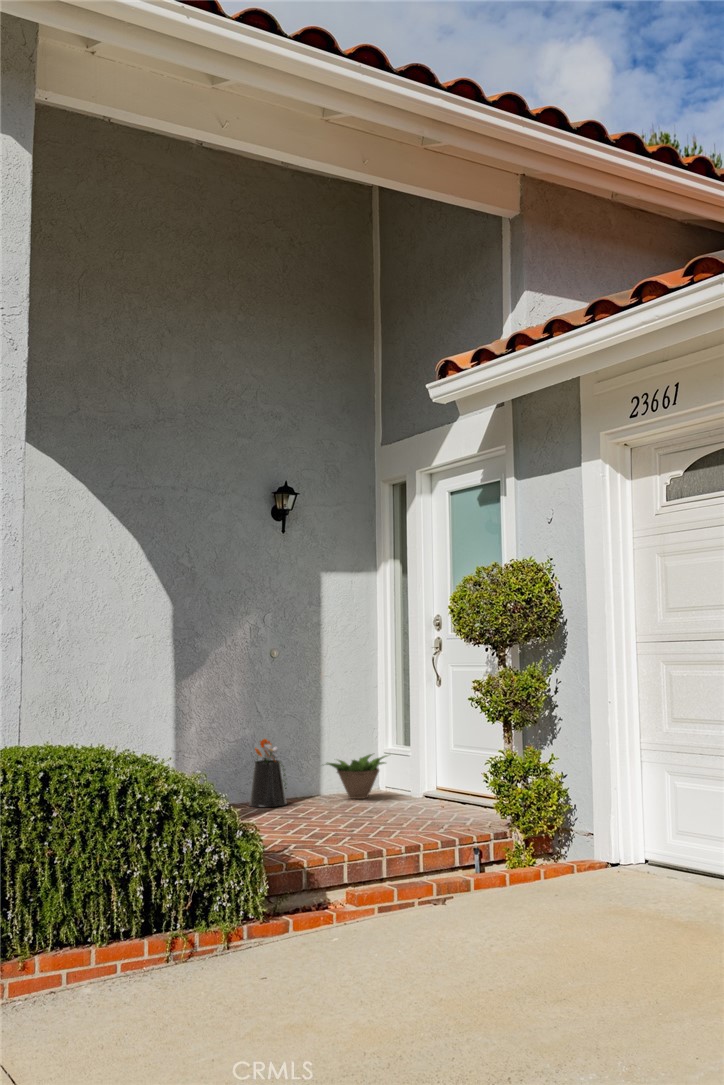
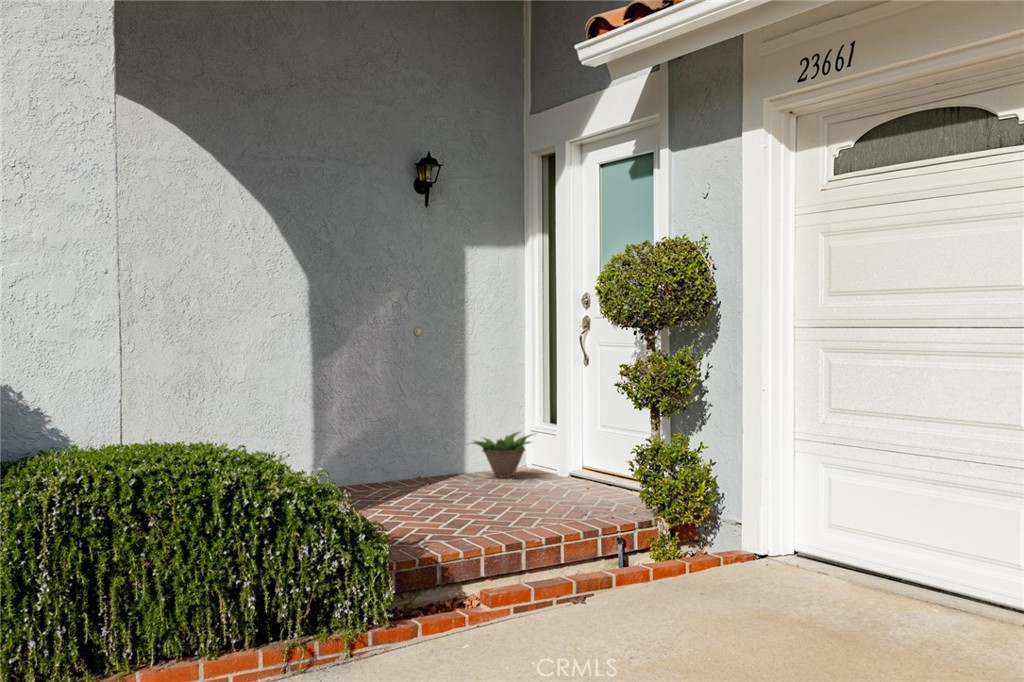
watering can: present [249,739,287,807] -> none [393,417,432,486]

